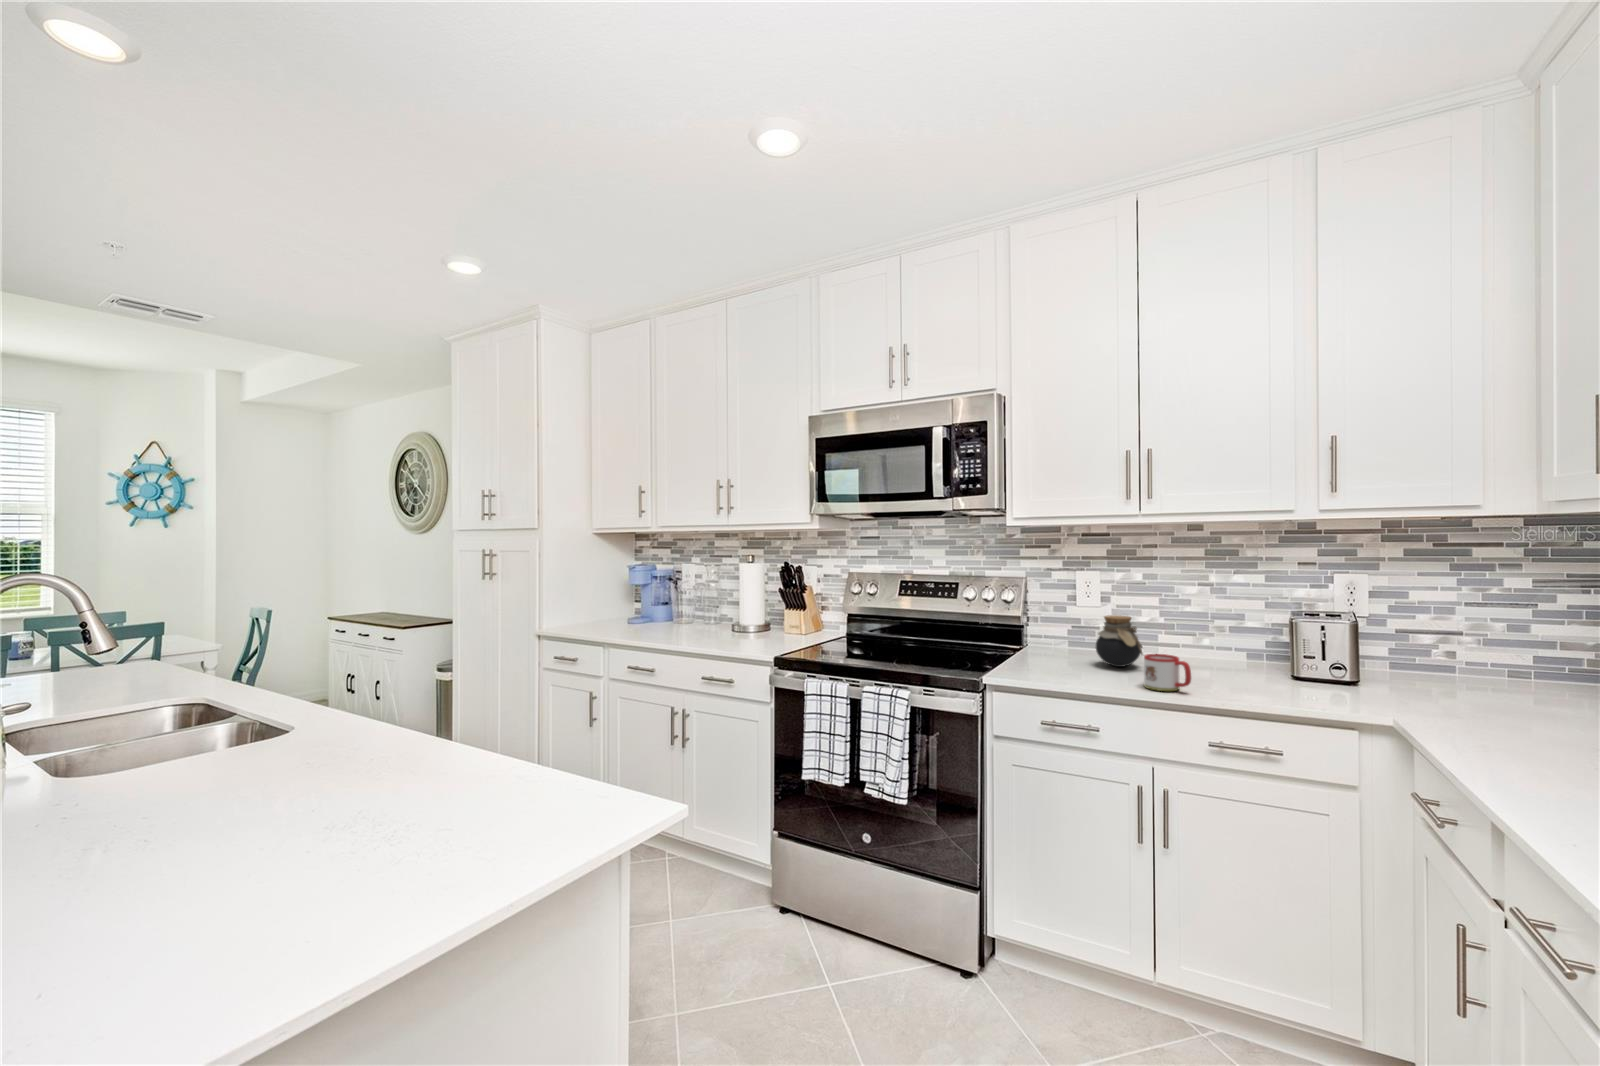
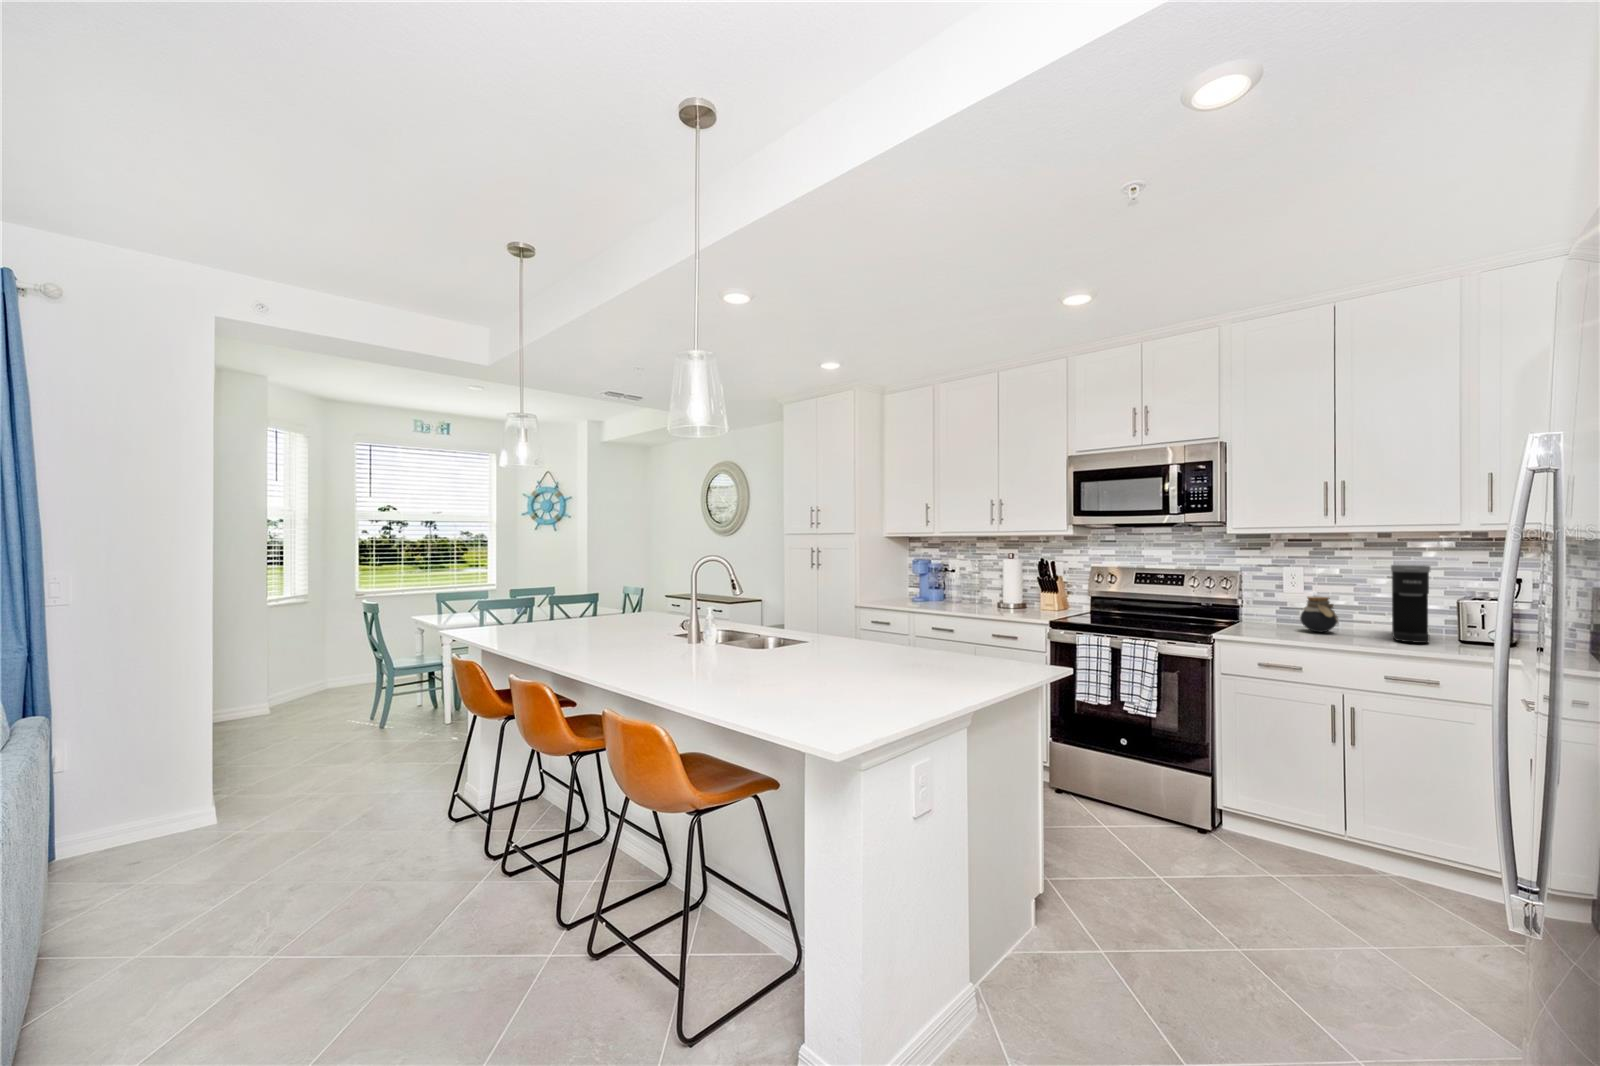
coffee maker: none [1207,571,1257,684] -> present [1391,565,1430,643]
mug: present [1144,654,1191,691] -> none [1340,620,1377,645]

